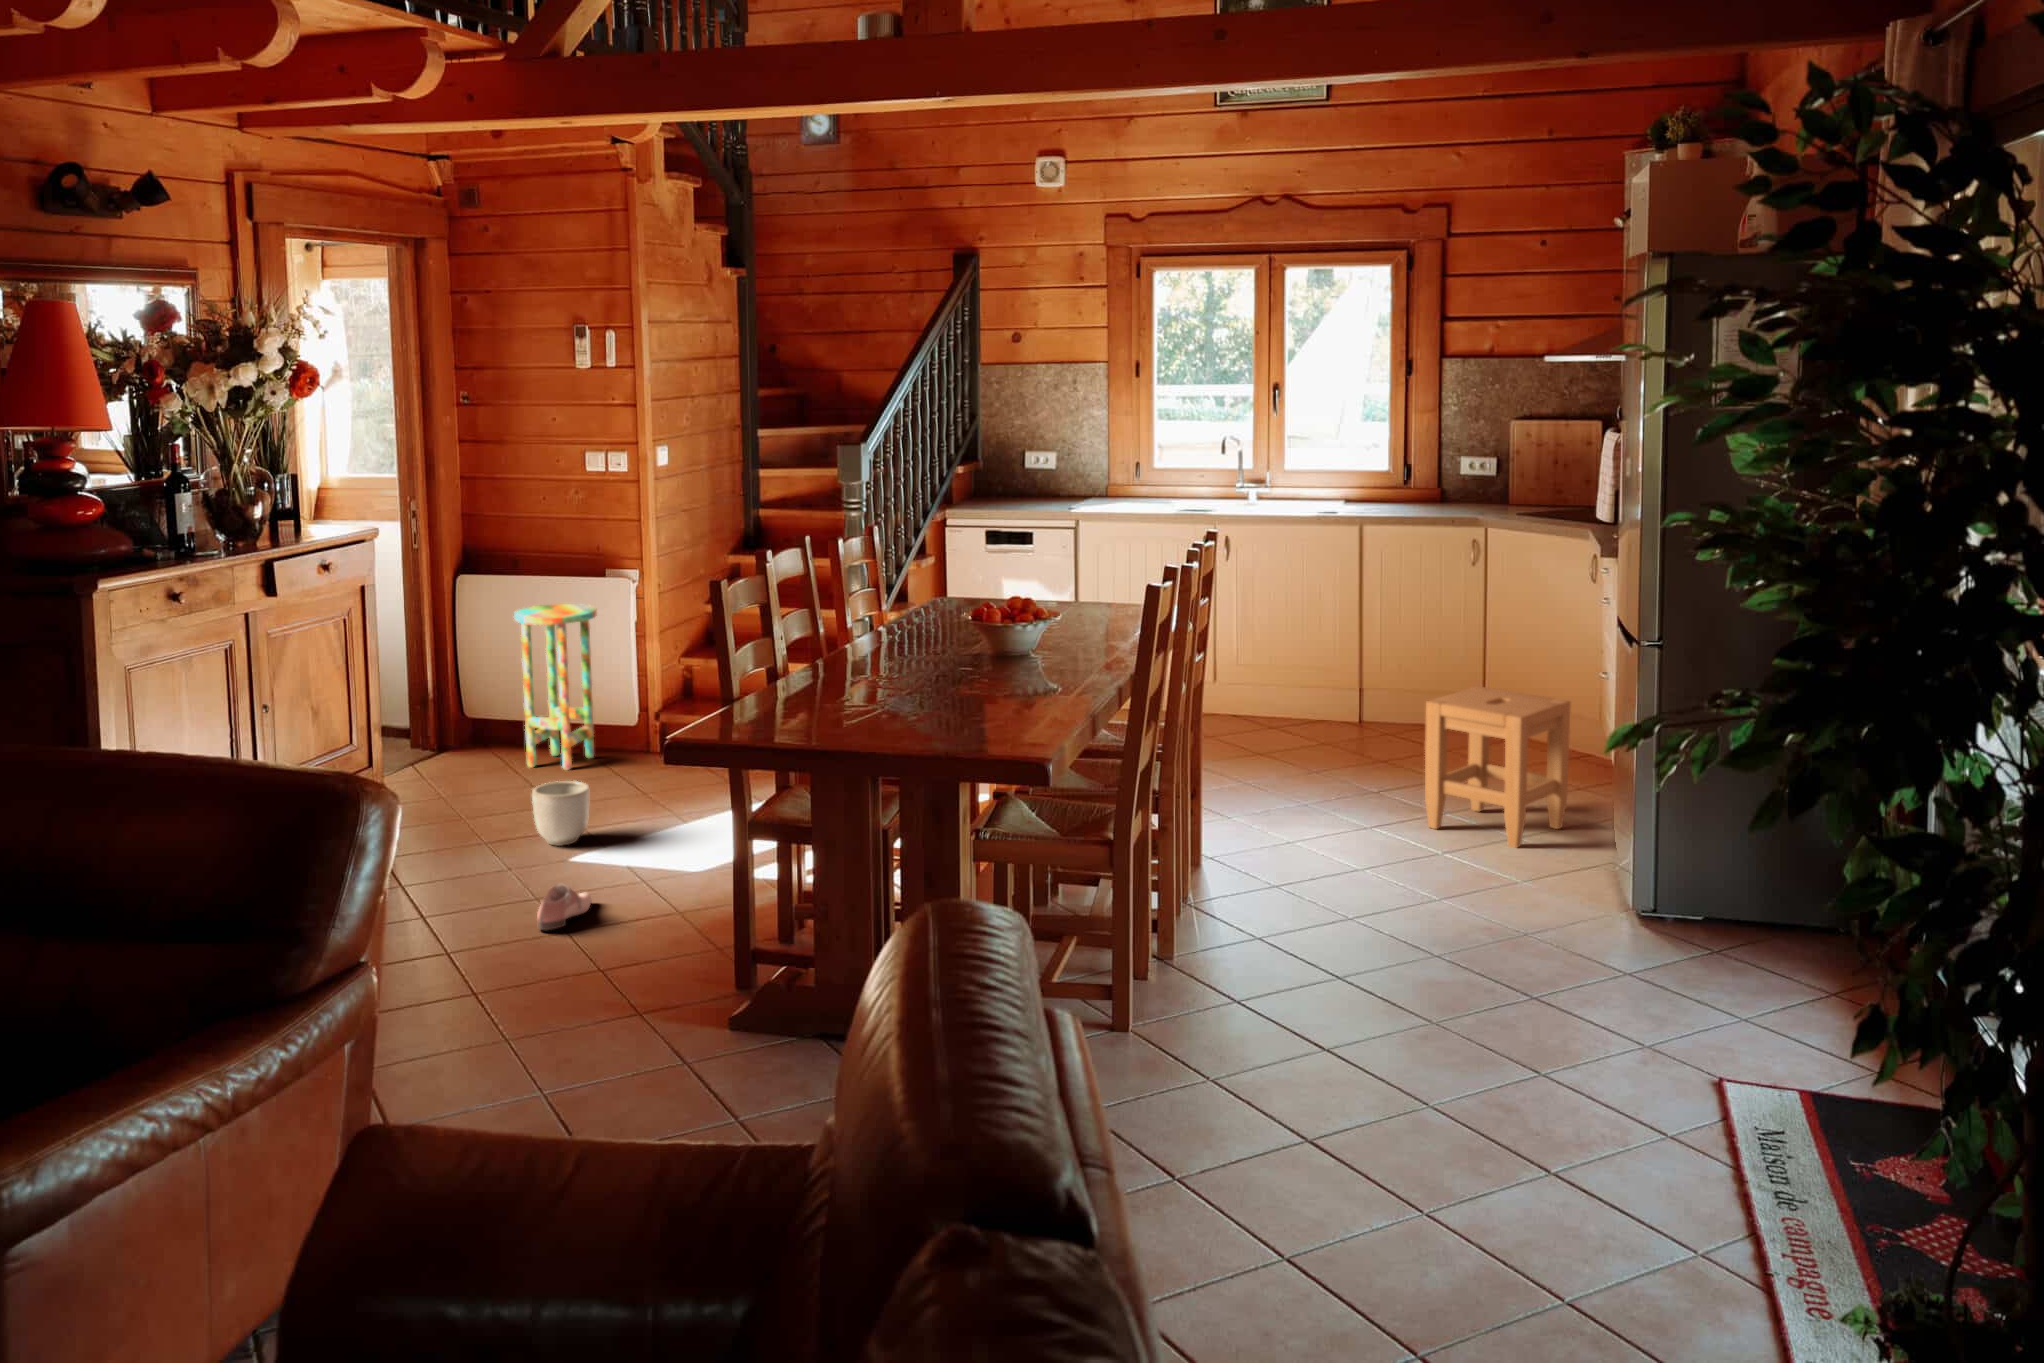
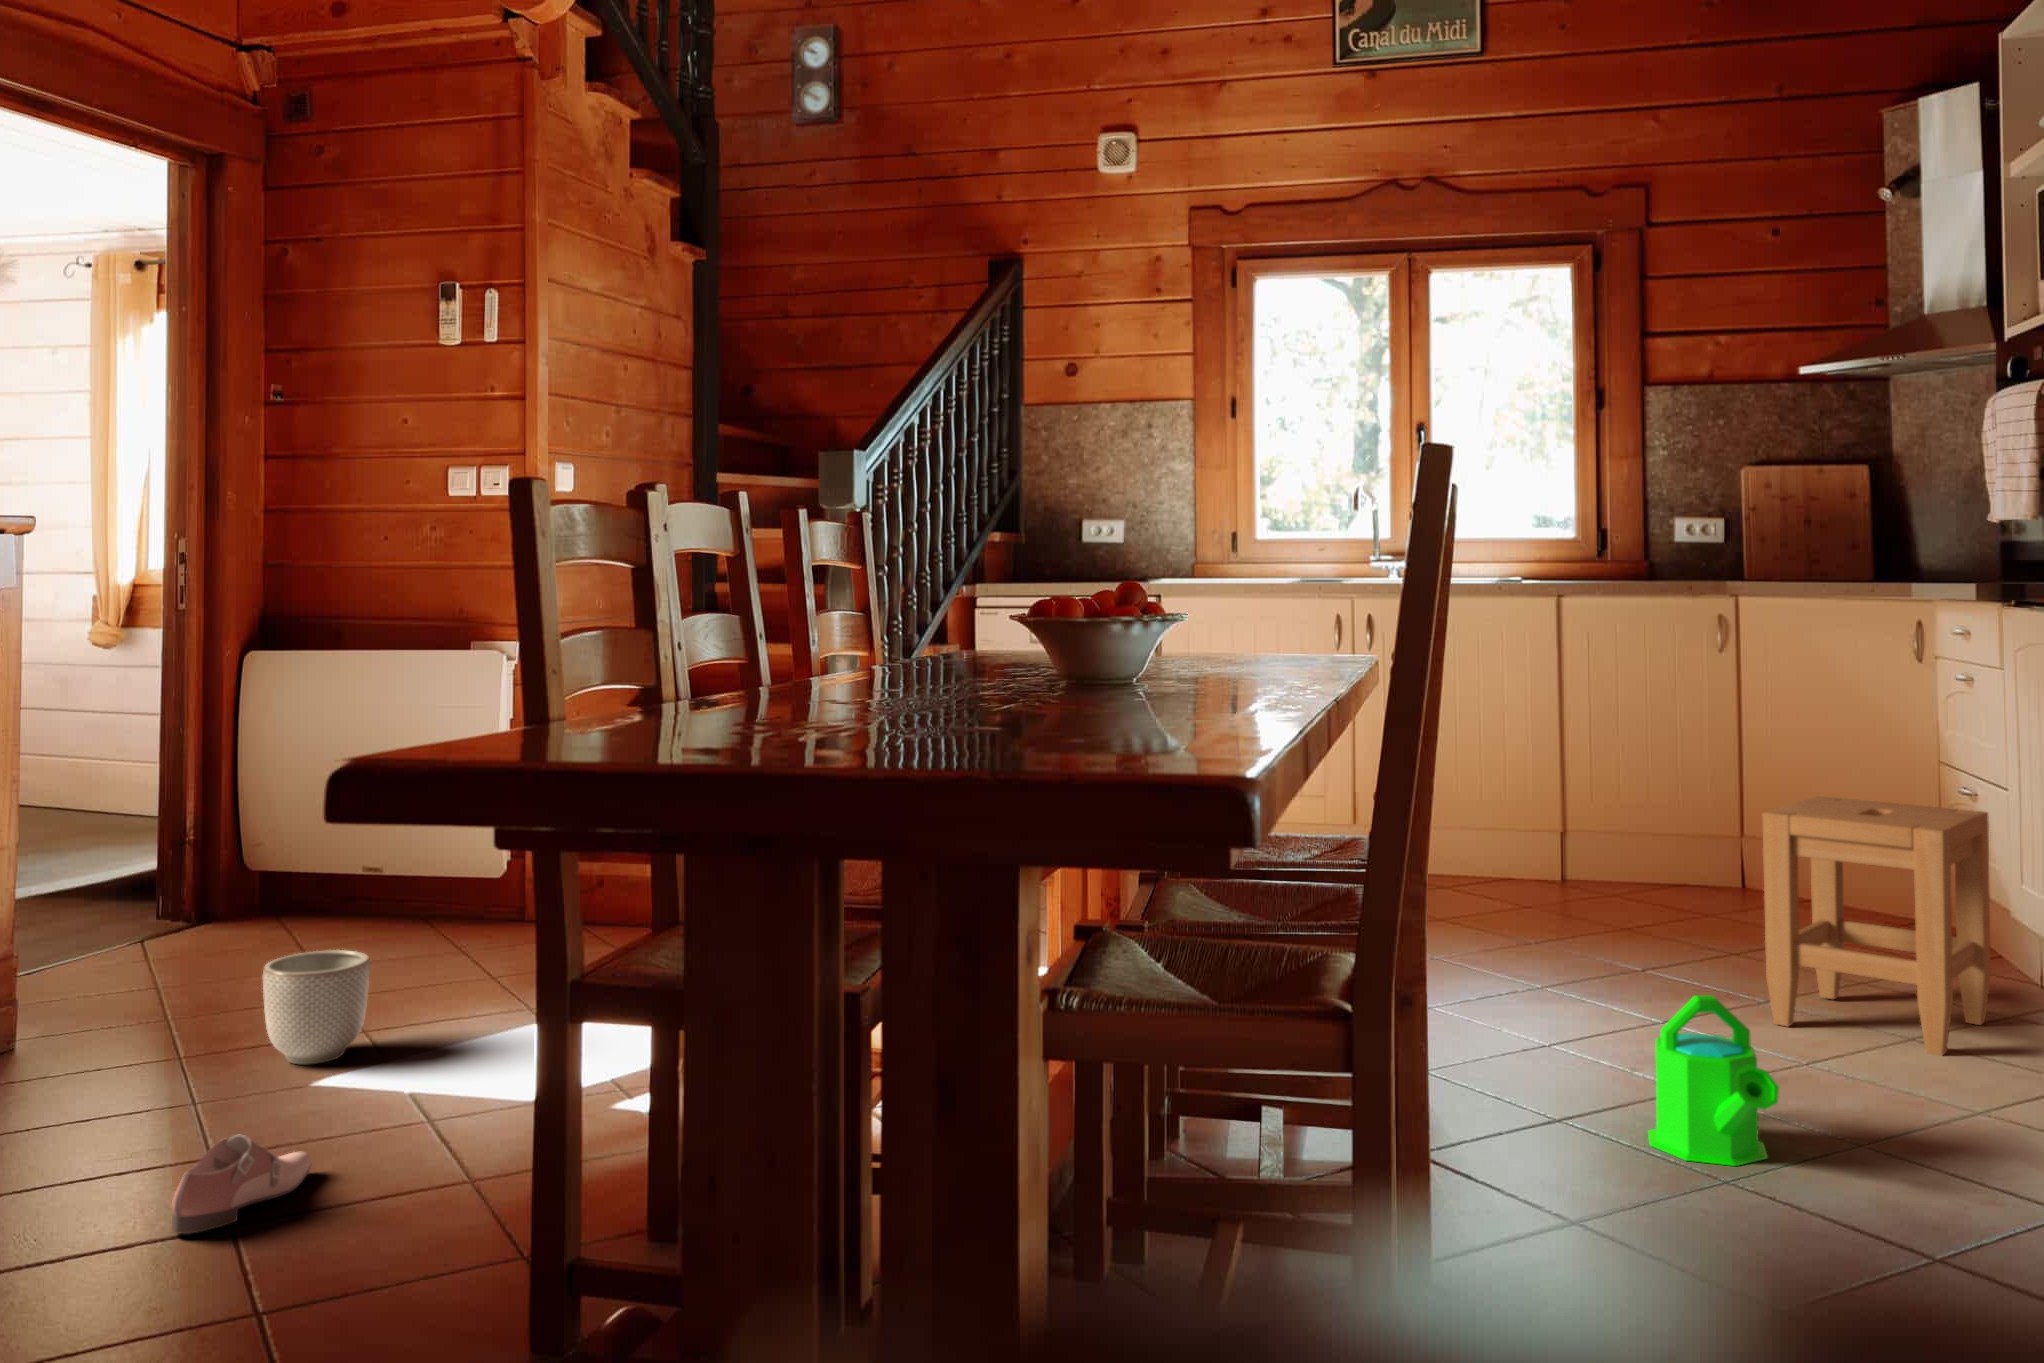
side table: present [514,604,597,770] -> none [312,692,446,948]
watering can: none [1304,818,1369,908] -> present [1648,995,1779,1166]

